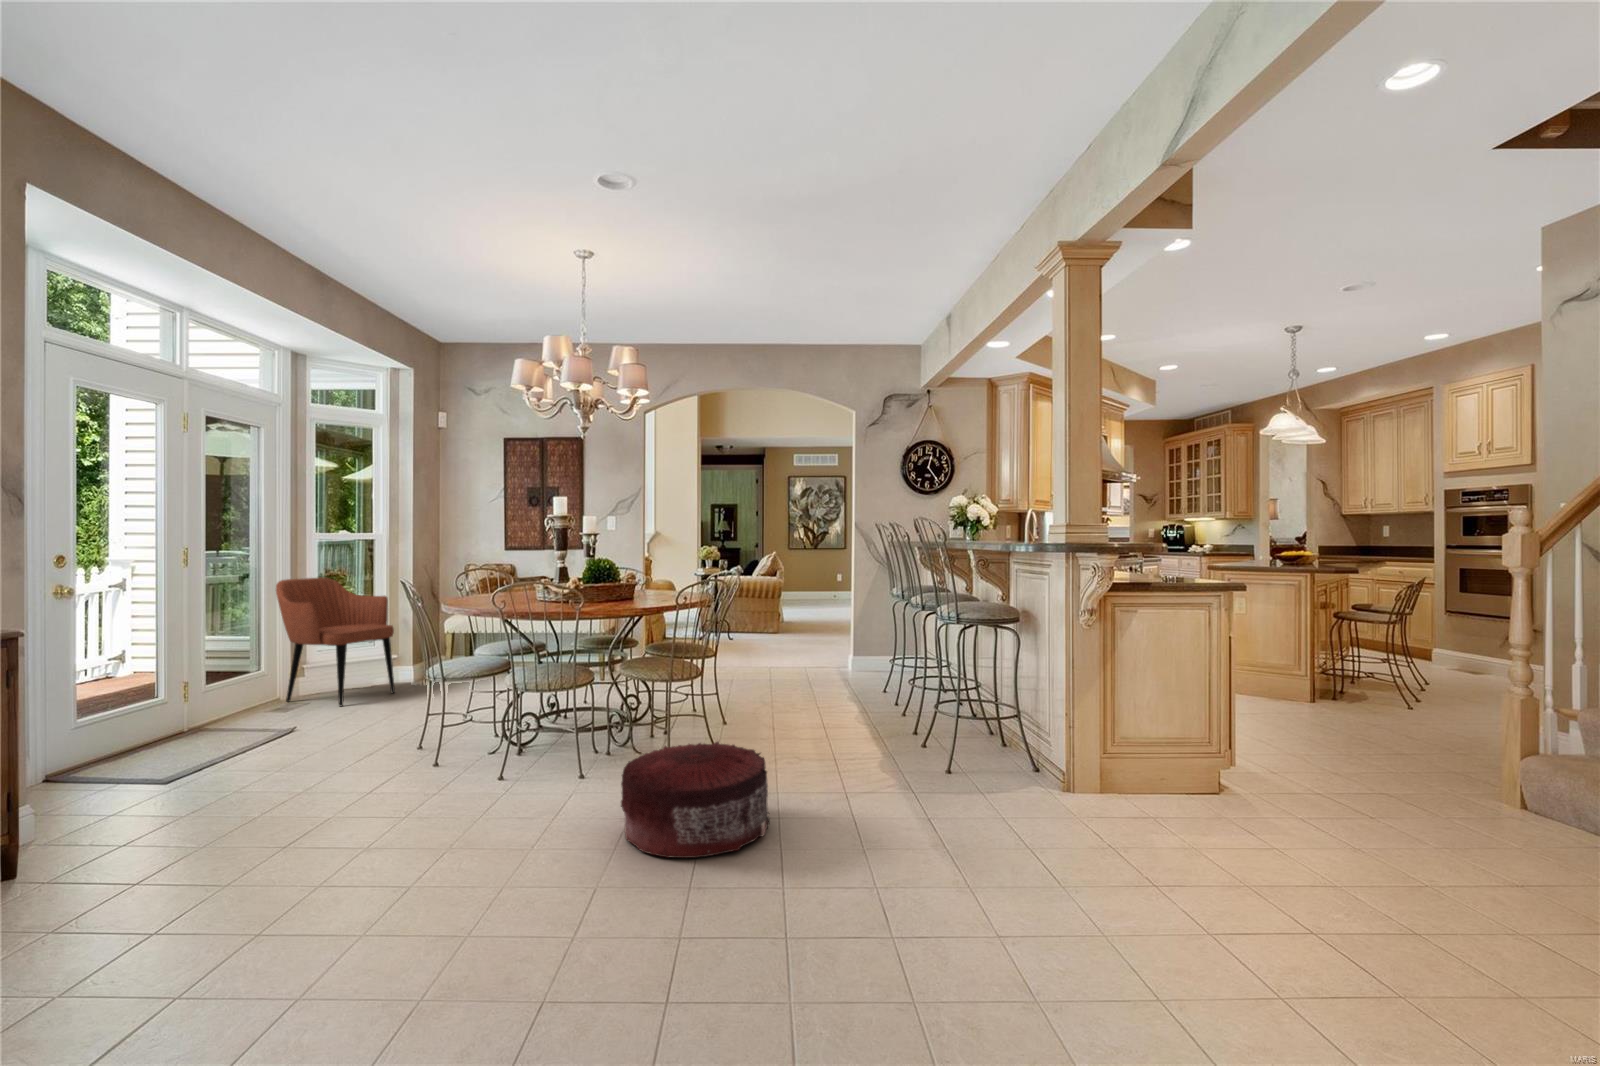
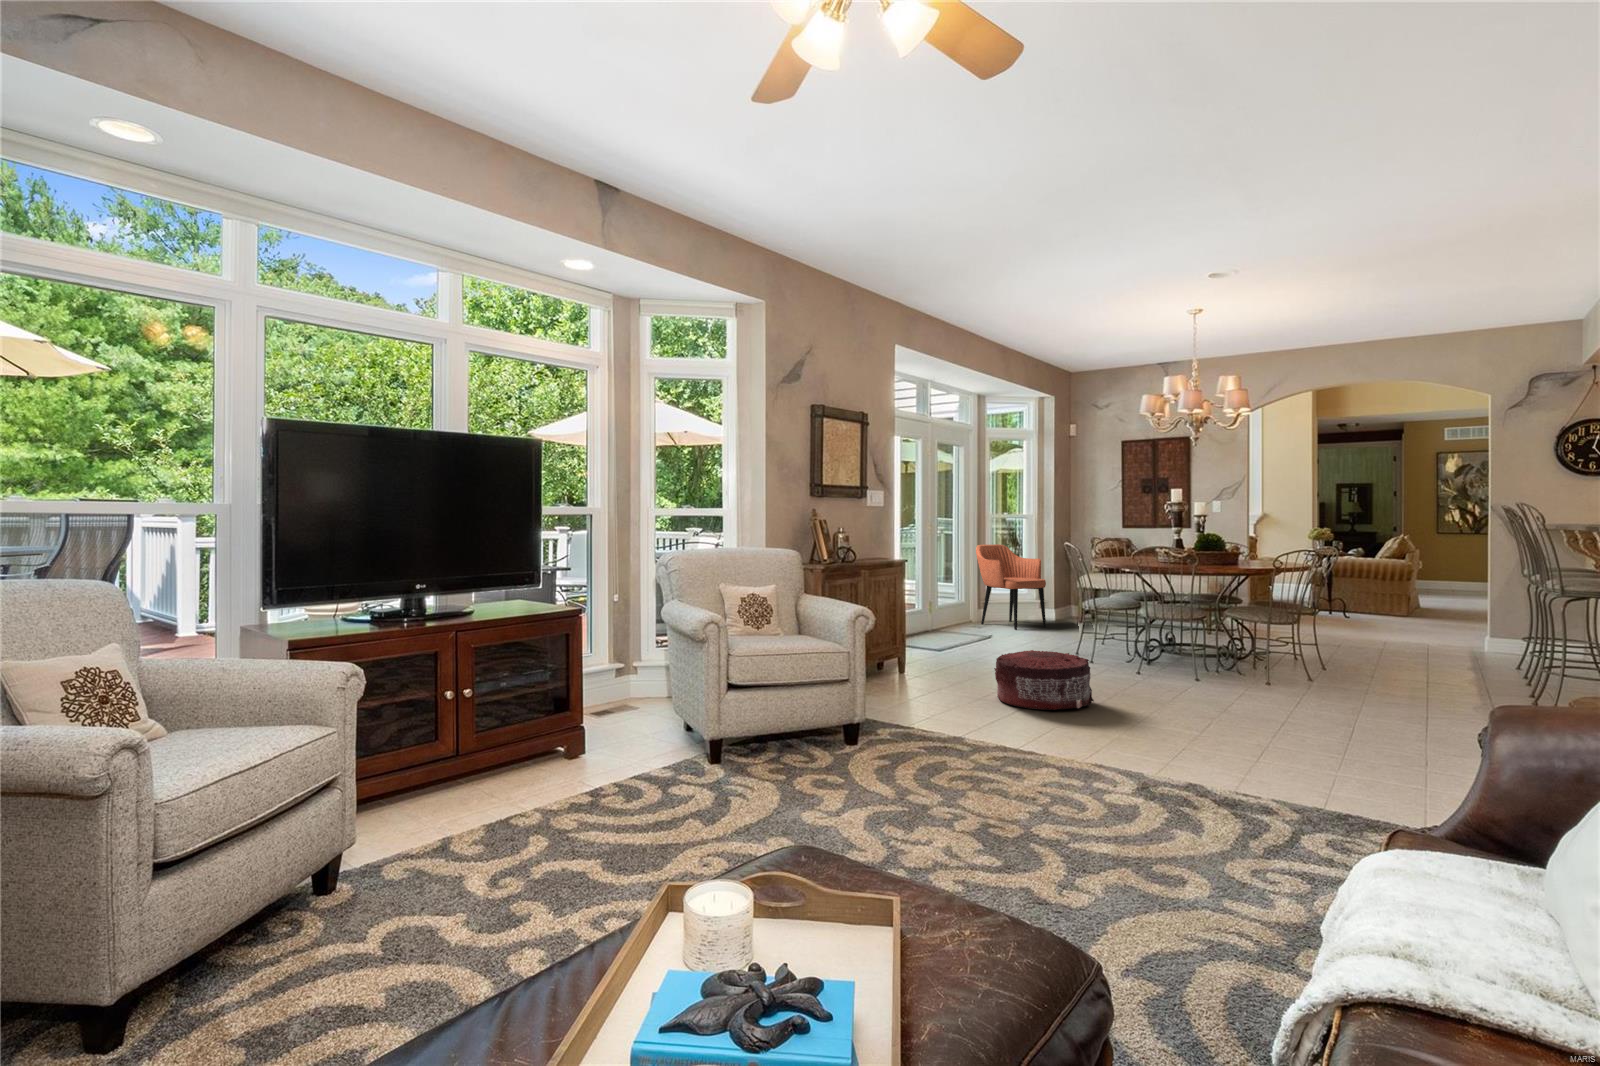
pouf: present [621,742,770,858] -> present [994,650,1094,710]

